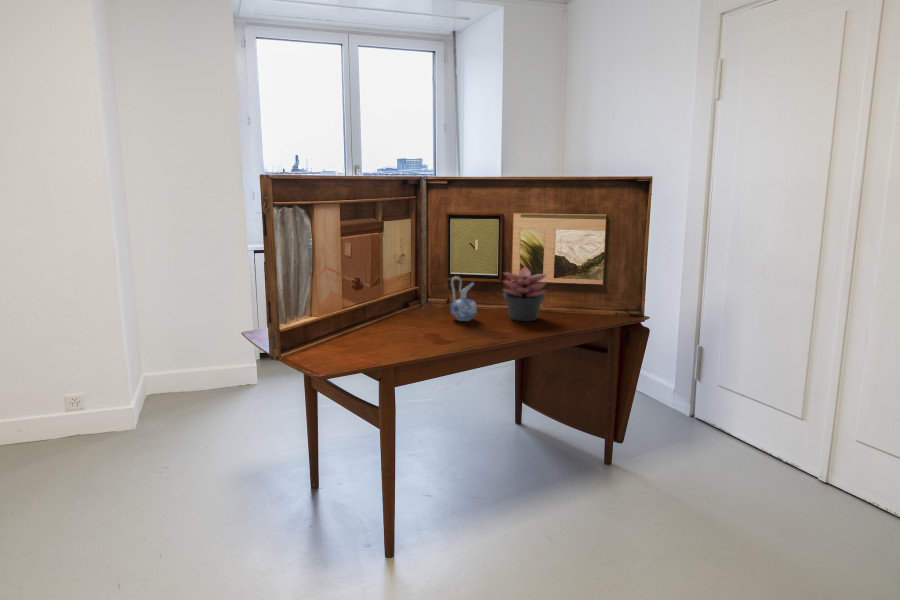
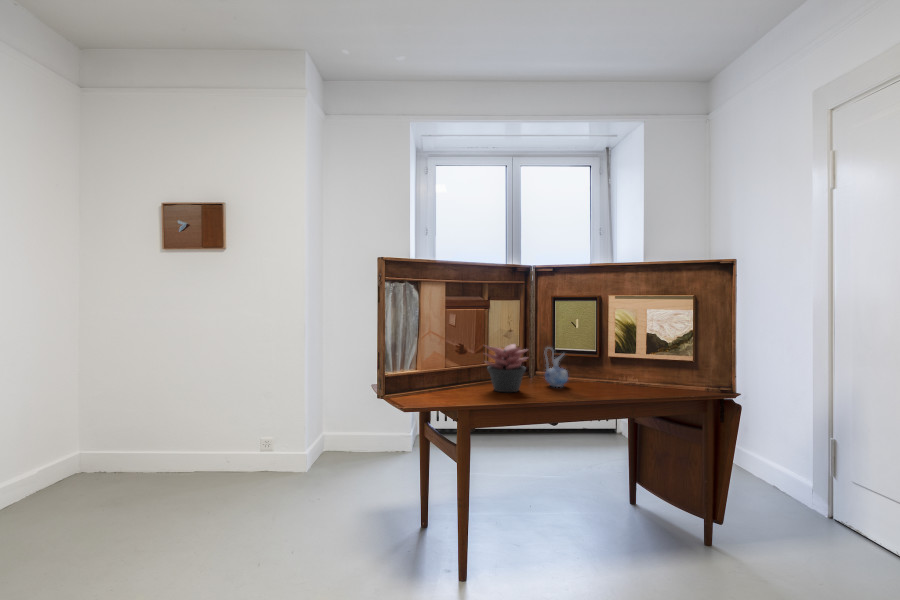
succulent plant: present [503,267,546,321] -> present [485,344,528,392]

